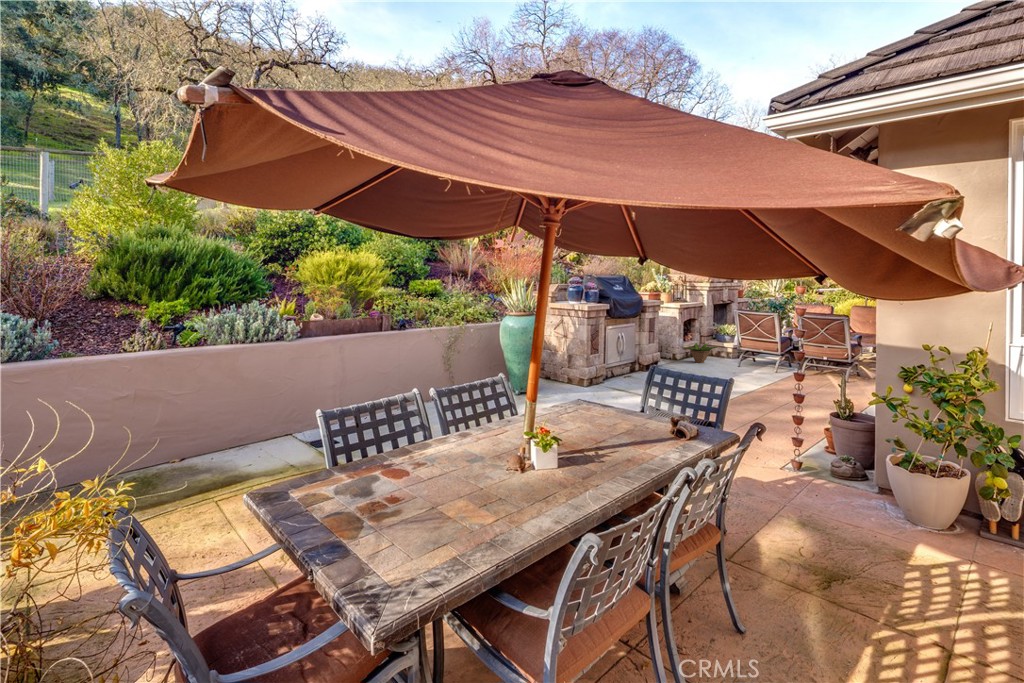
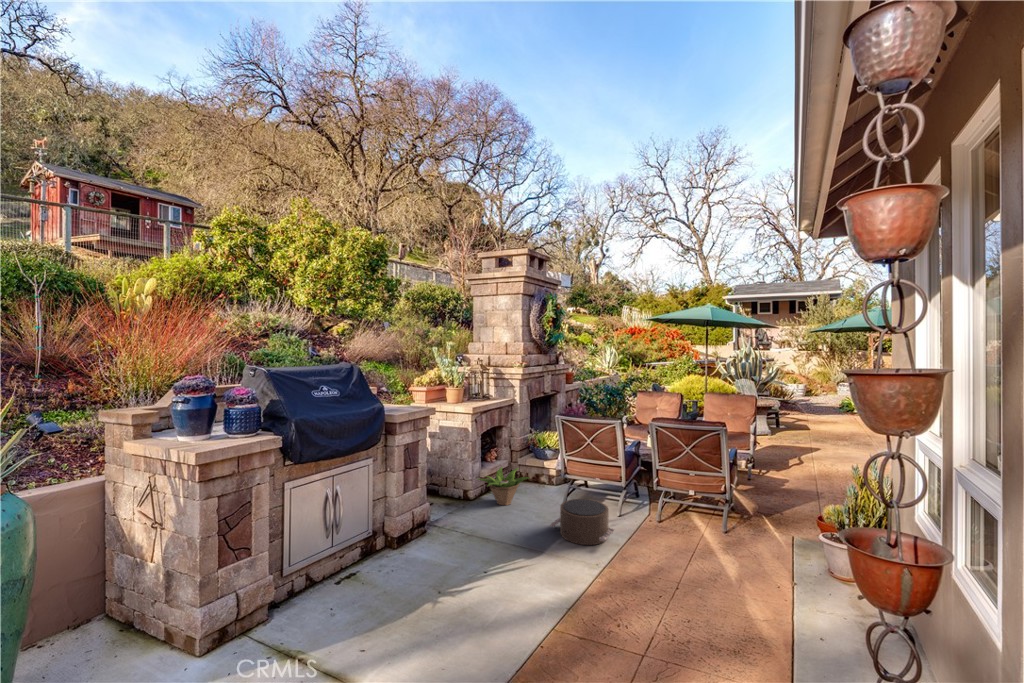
pouf: none [733,356,775,376] -> present [550,499,614,545]

